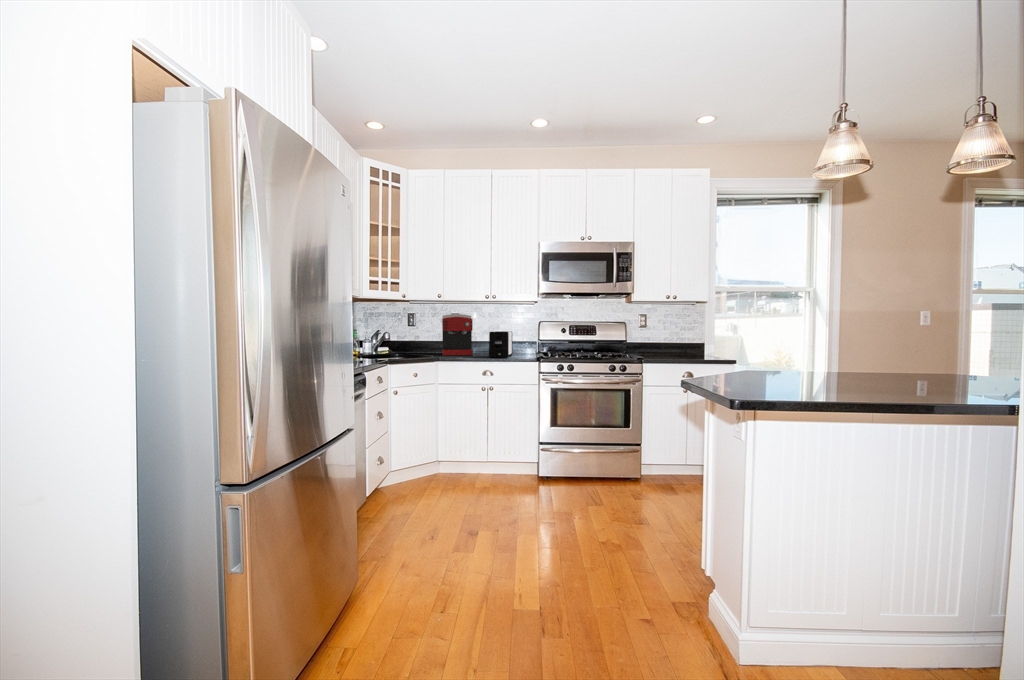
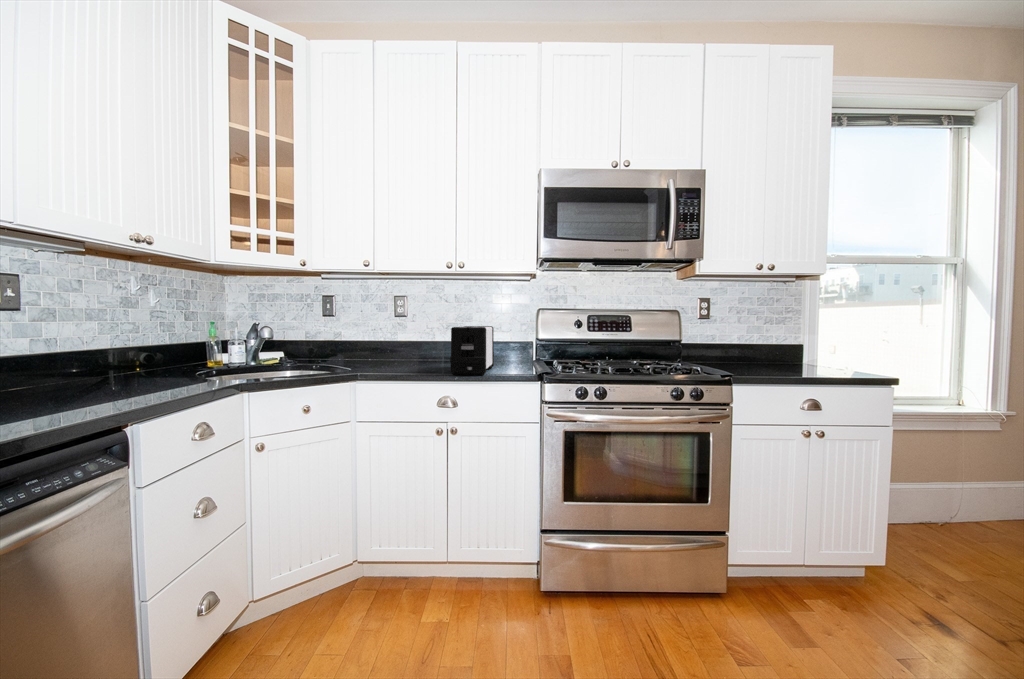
coffee maker: present [442,314,473,355] -> none [371,296,425,368]

